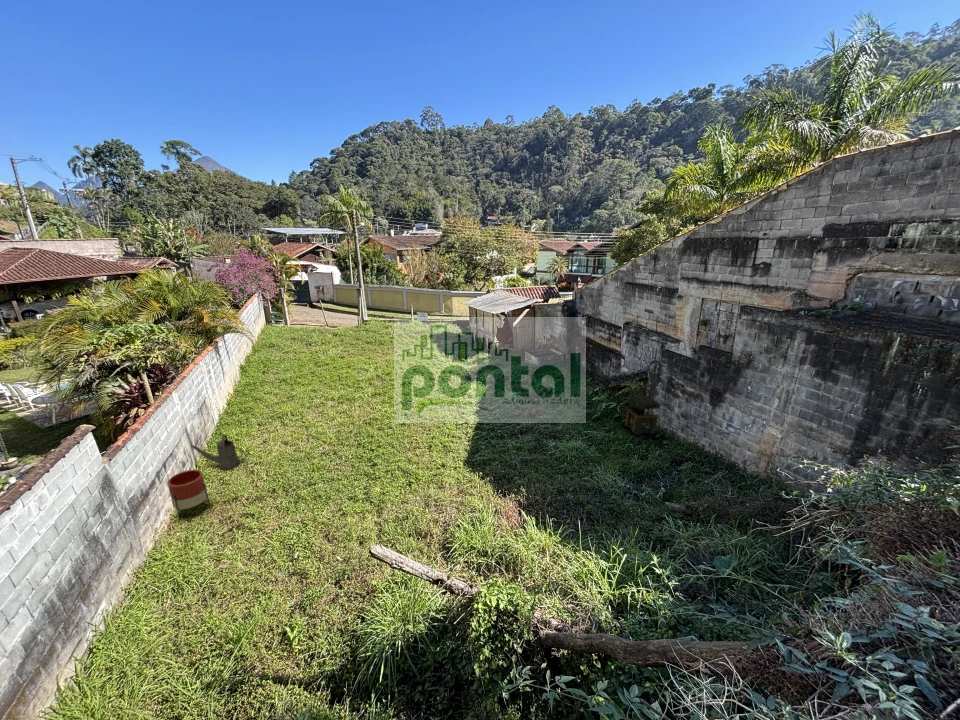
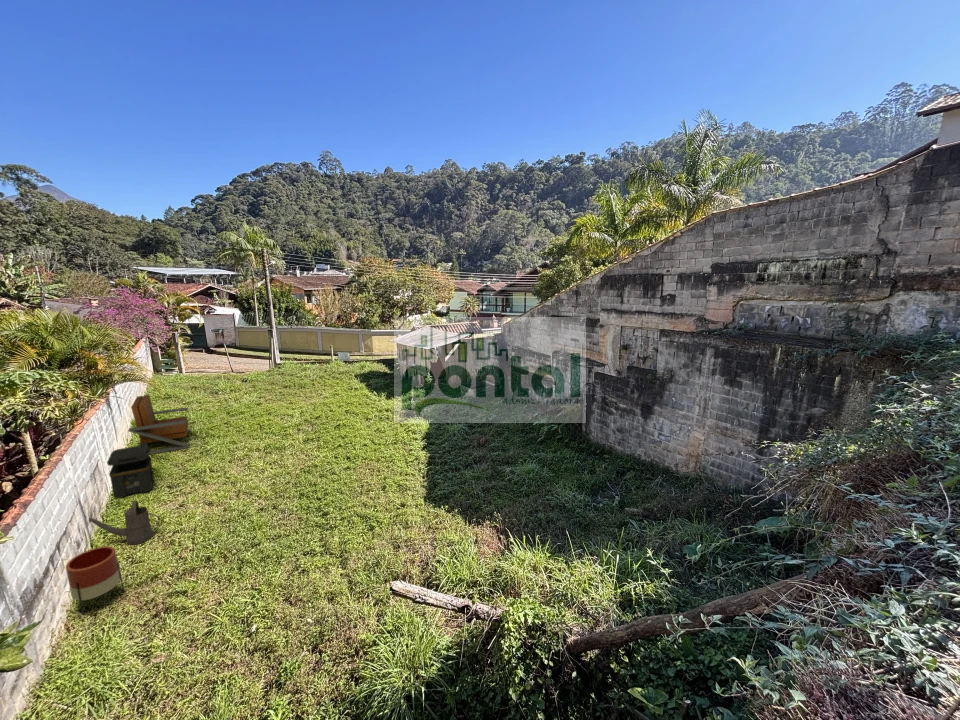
lounge chair: none [233,344,284,397] -> present [128,395,191,455]
toolbox: present [625,395,660,435] -> present [107,445,154,498]

